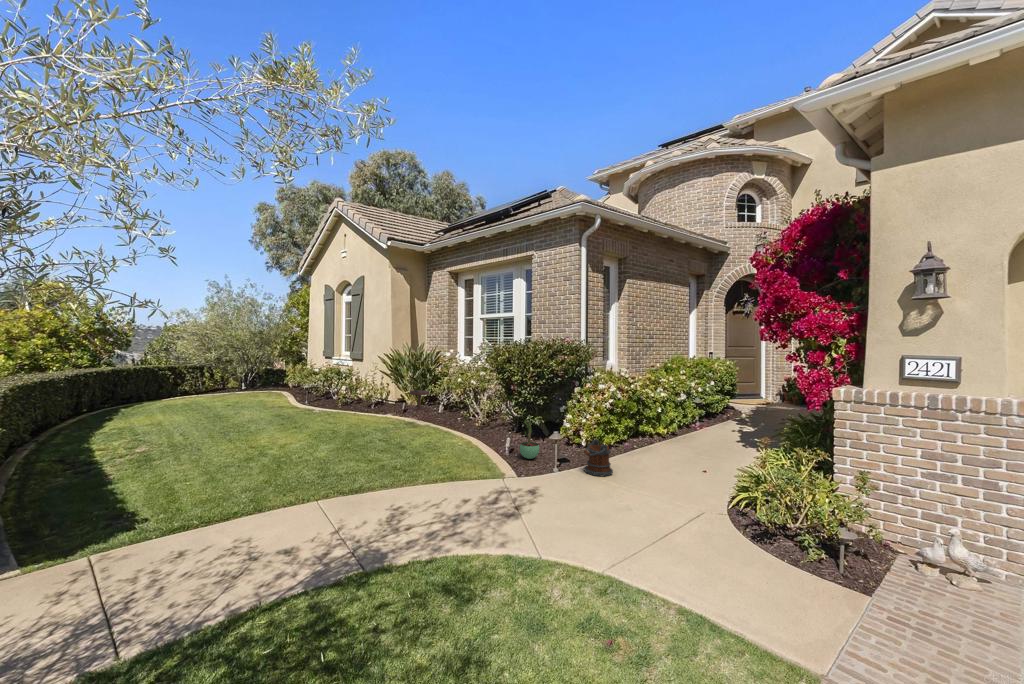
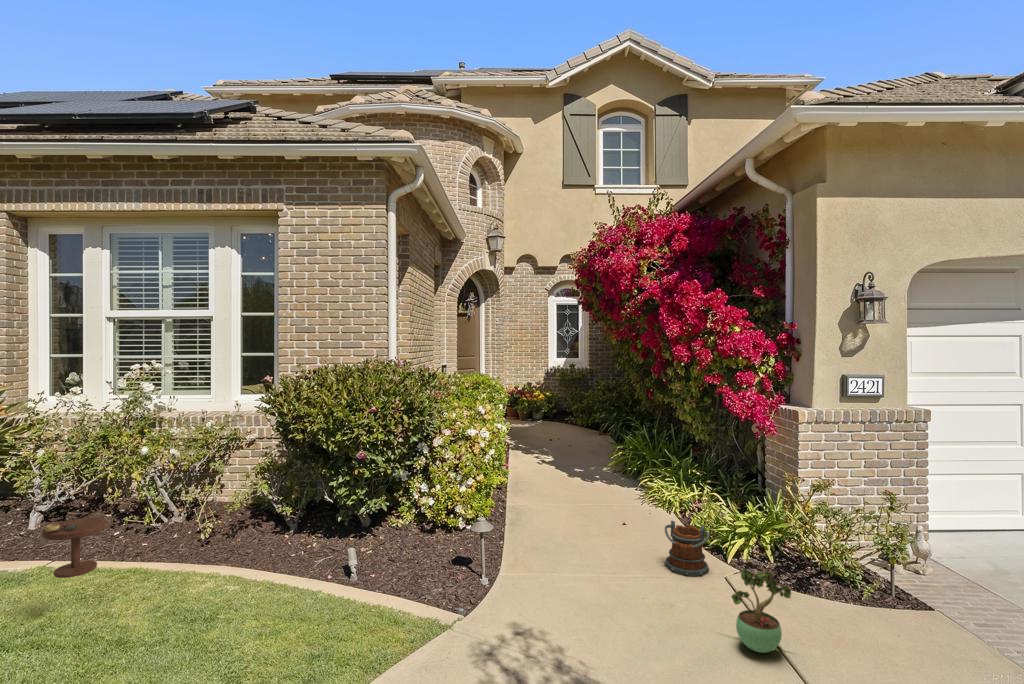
potted plant: present [520,420,539,459] -> present [731,569,791,653]
bucket: present [584,440,613,476] -> present [665,521,710,576]

